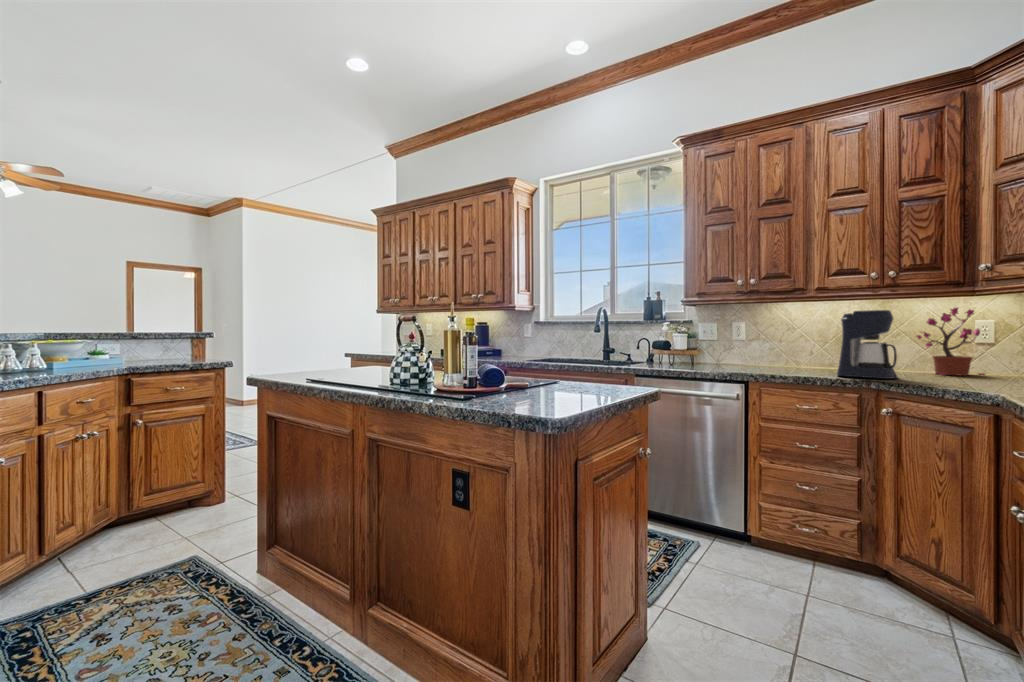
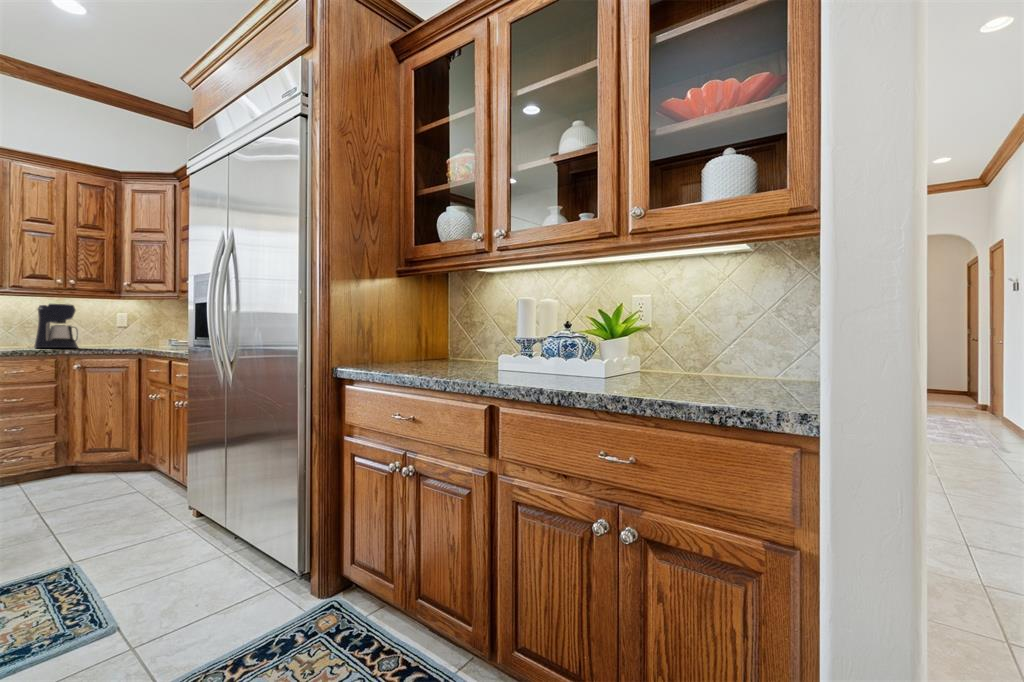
potted plant: present [916,308,984,376] -> none [84,306,124,346]

